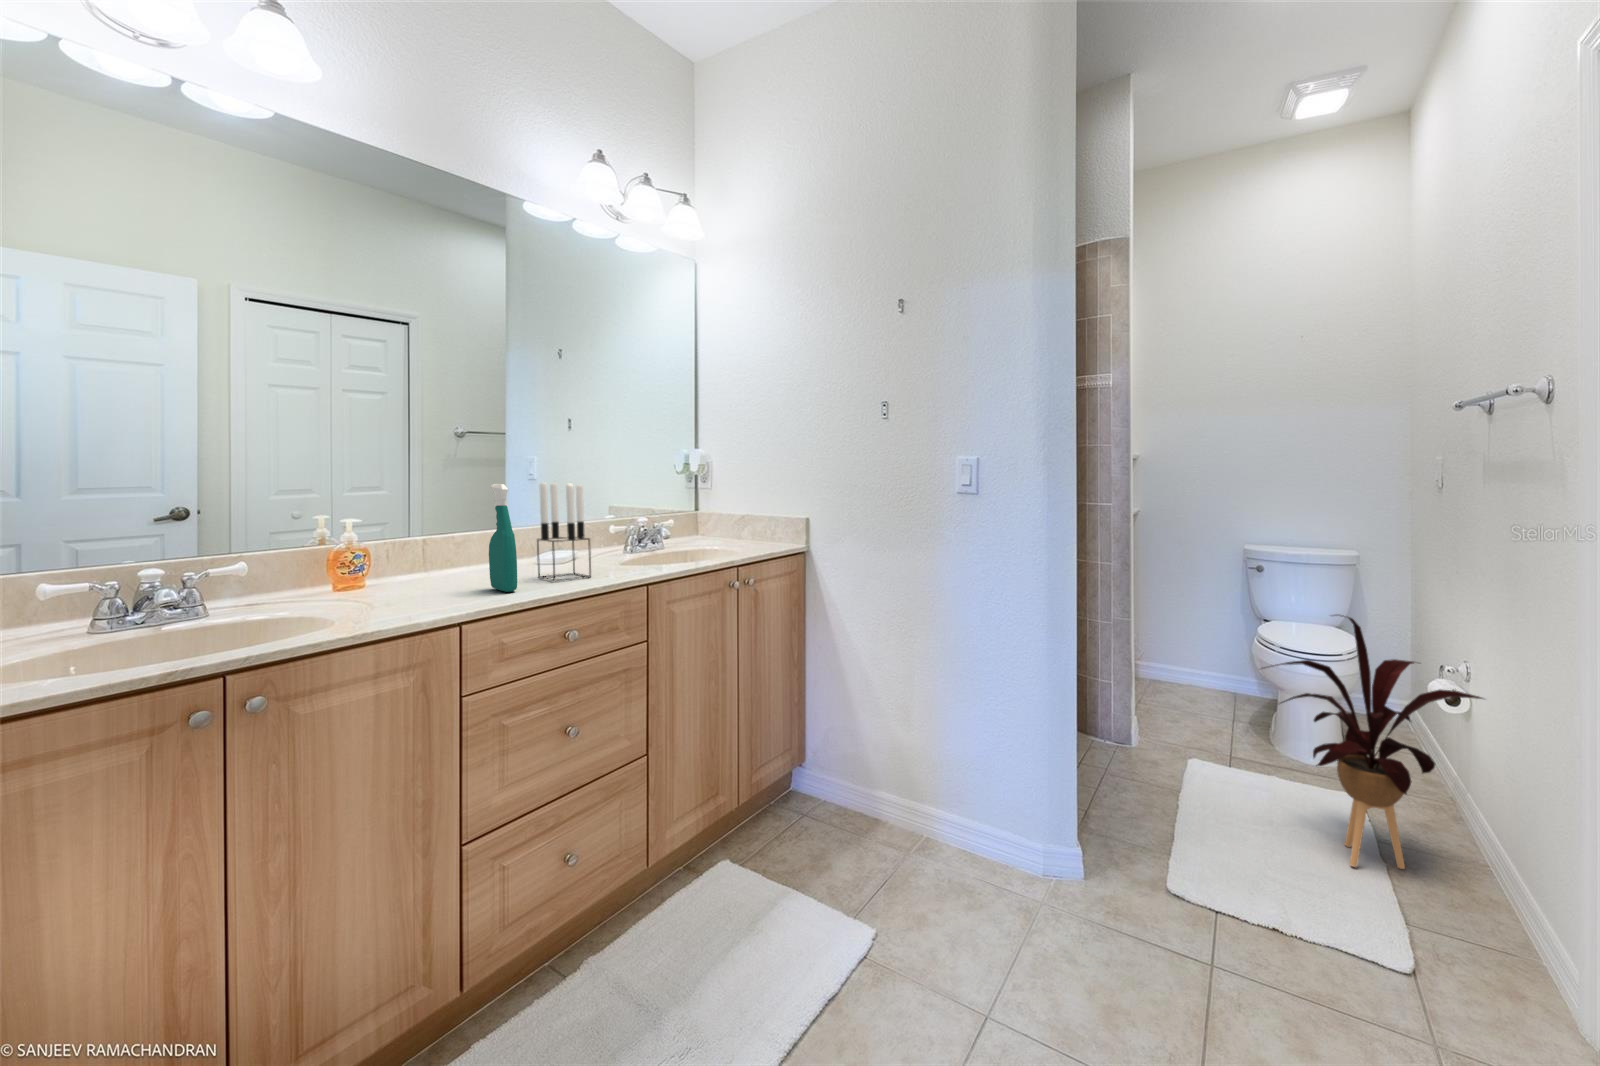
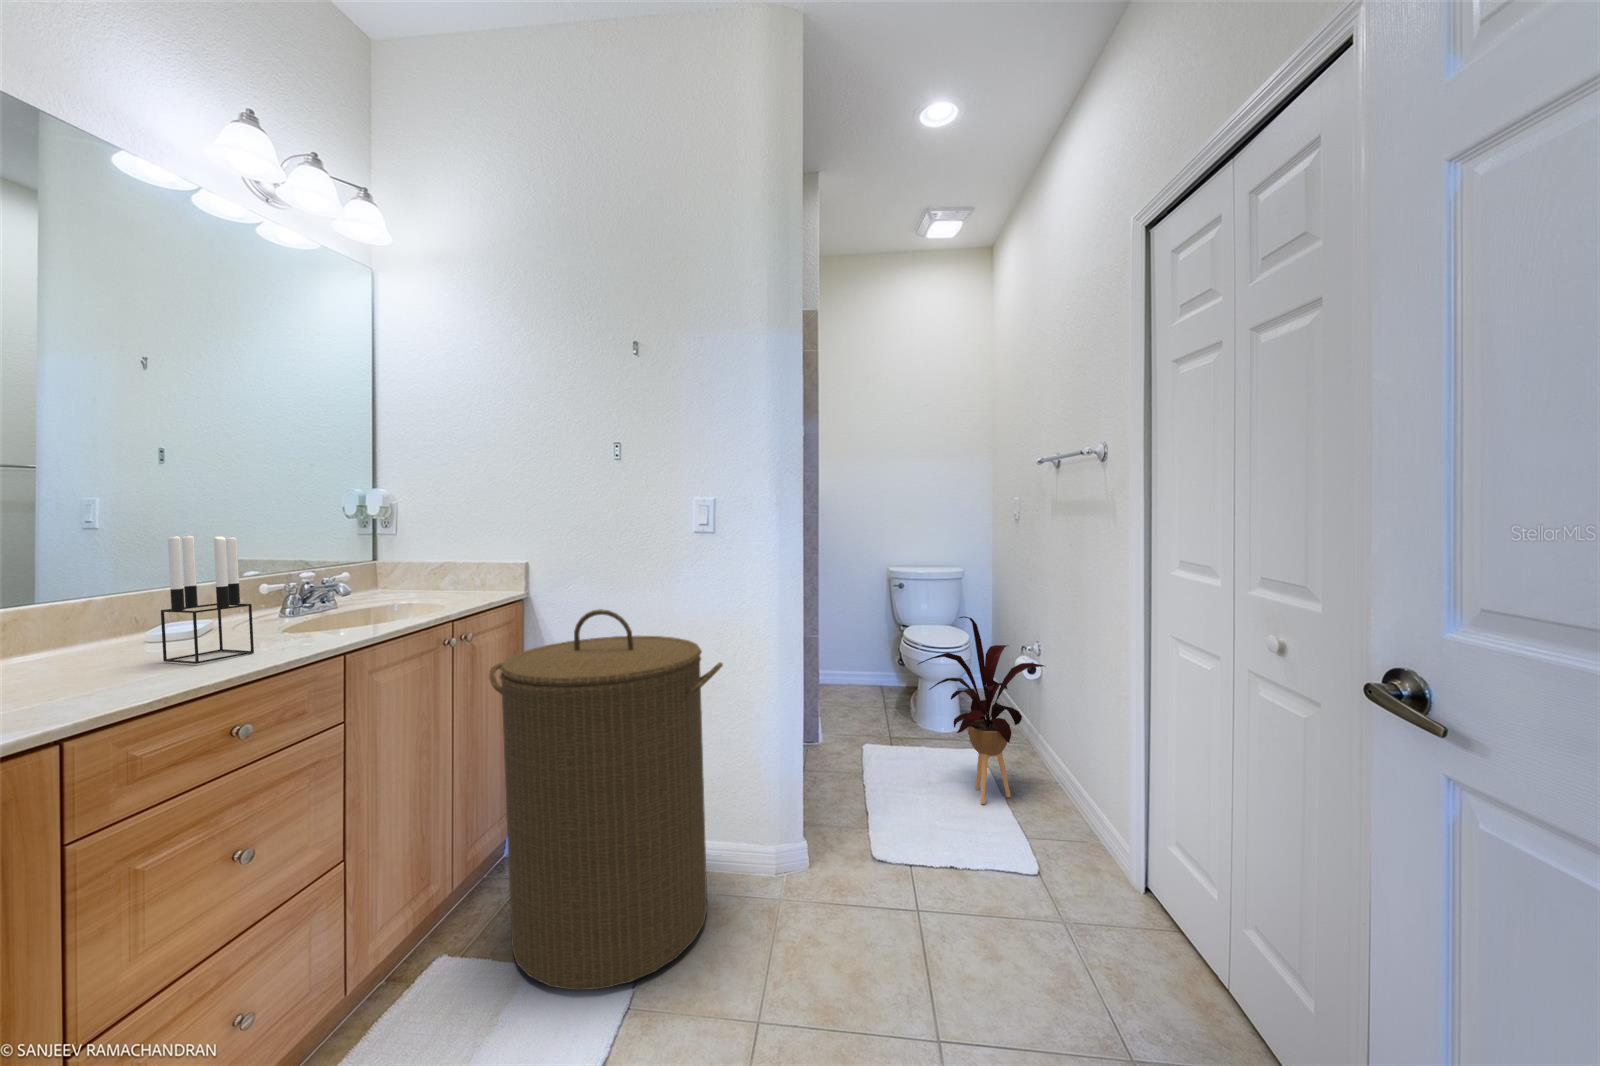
spray bottle: present [489,484,517,592] -> none [85,542,143,687]
laundry hamper: none [767,566,986,934] -> present [489,609,723,990]

